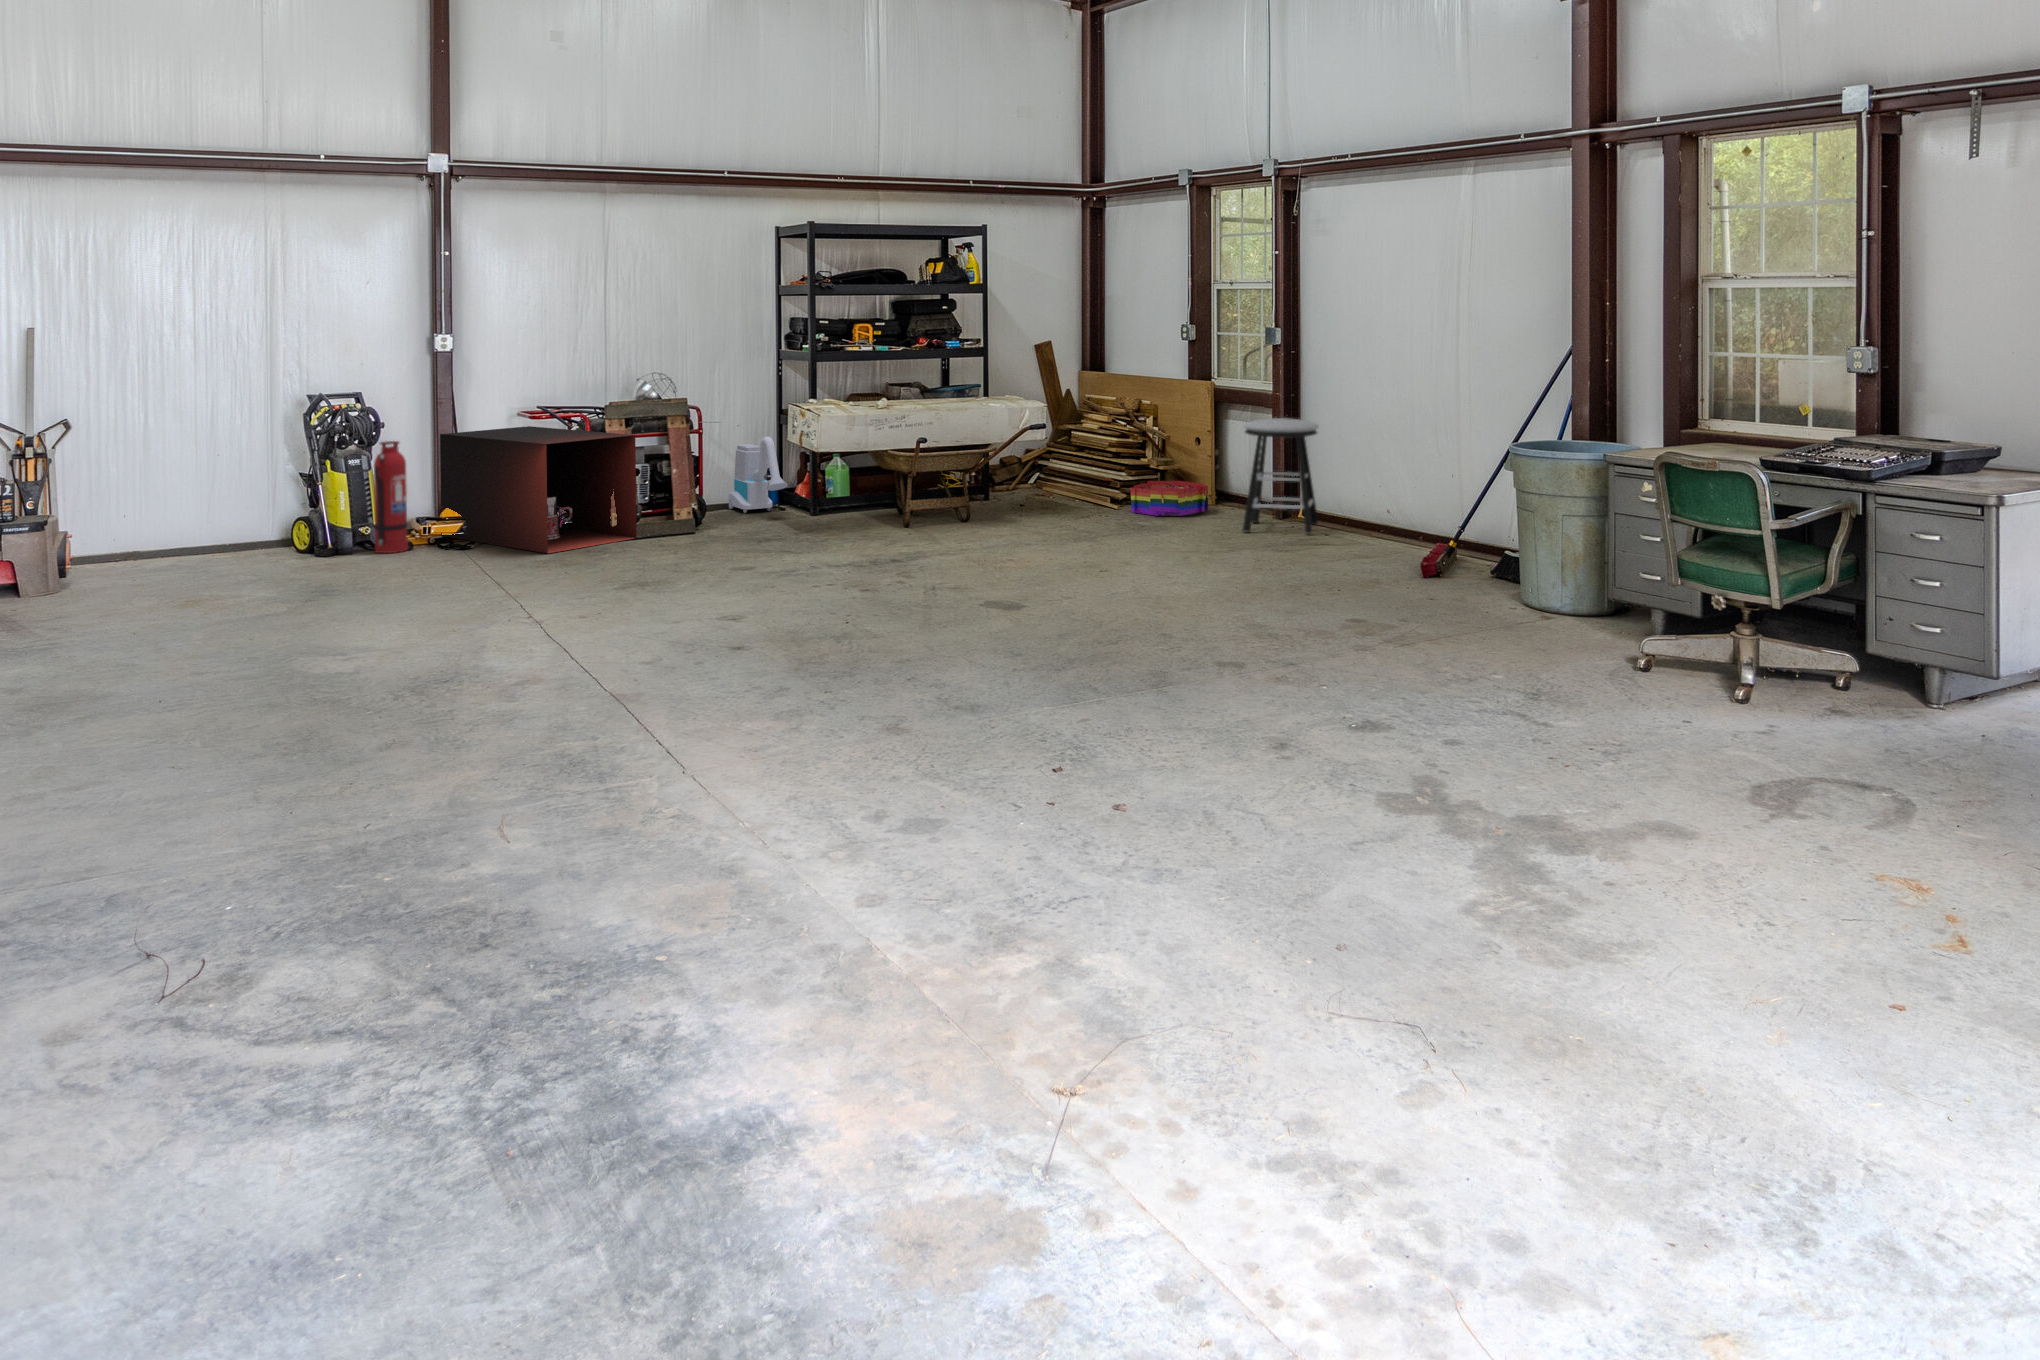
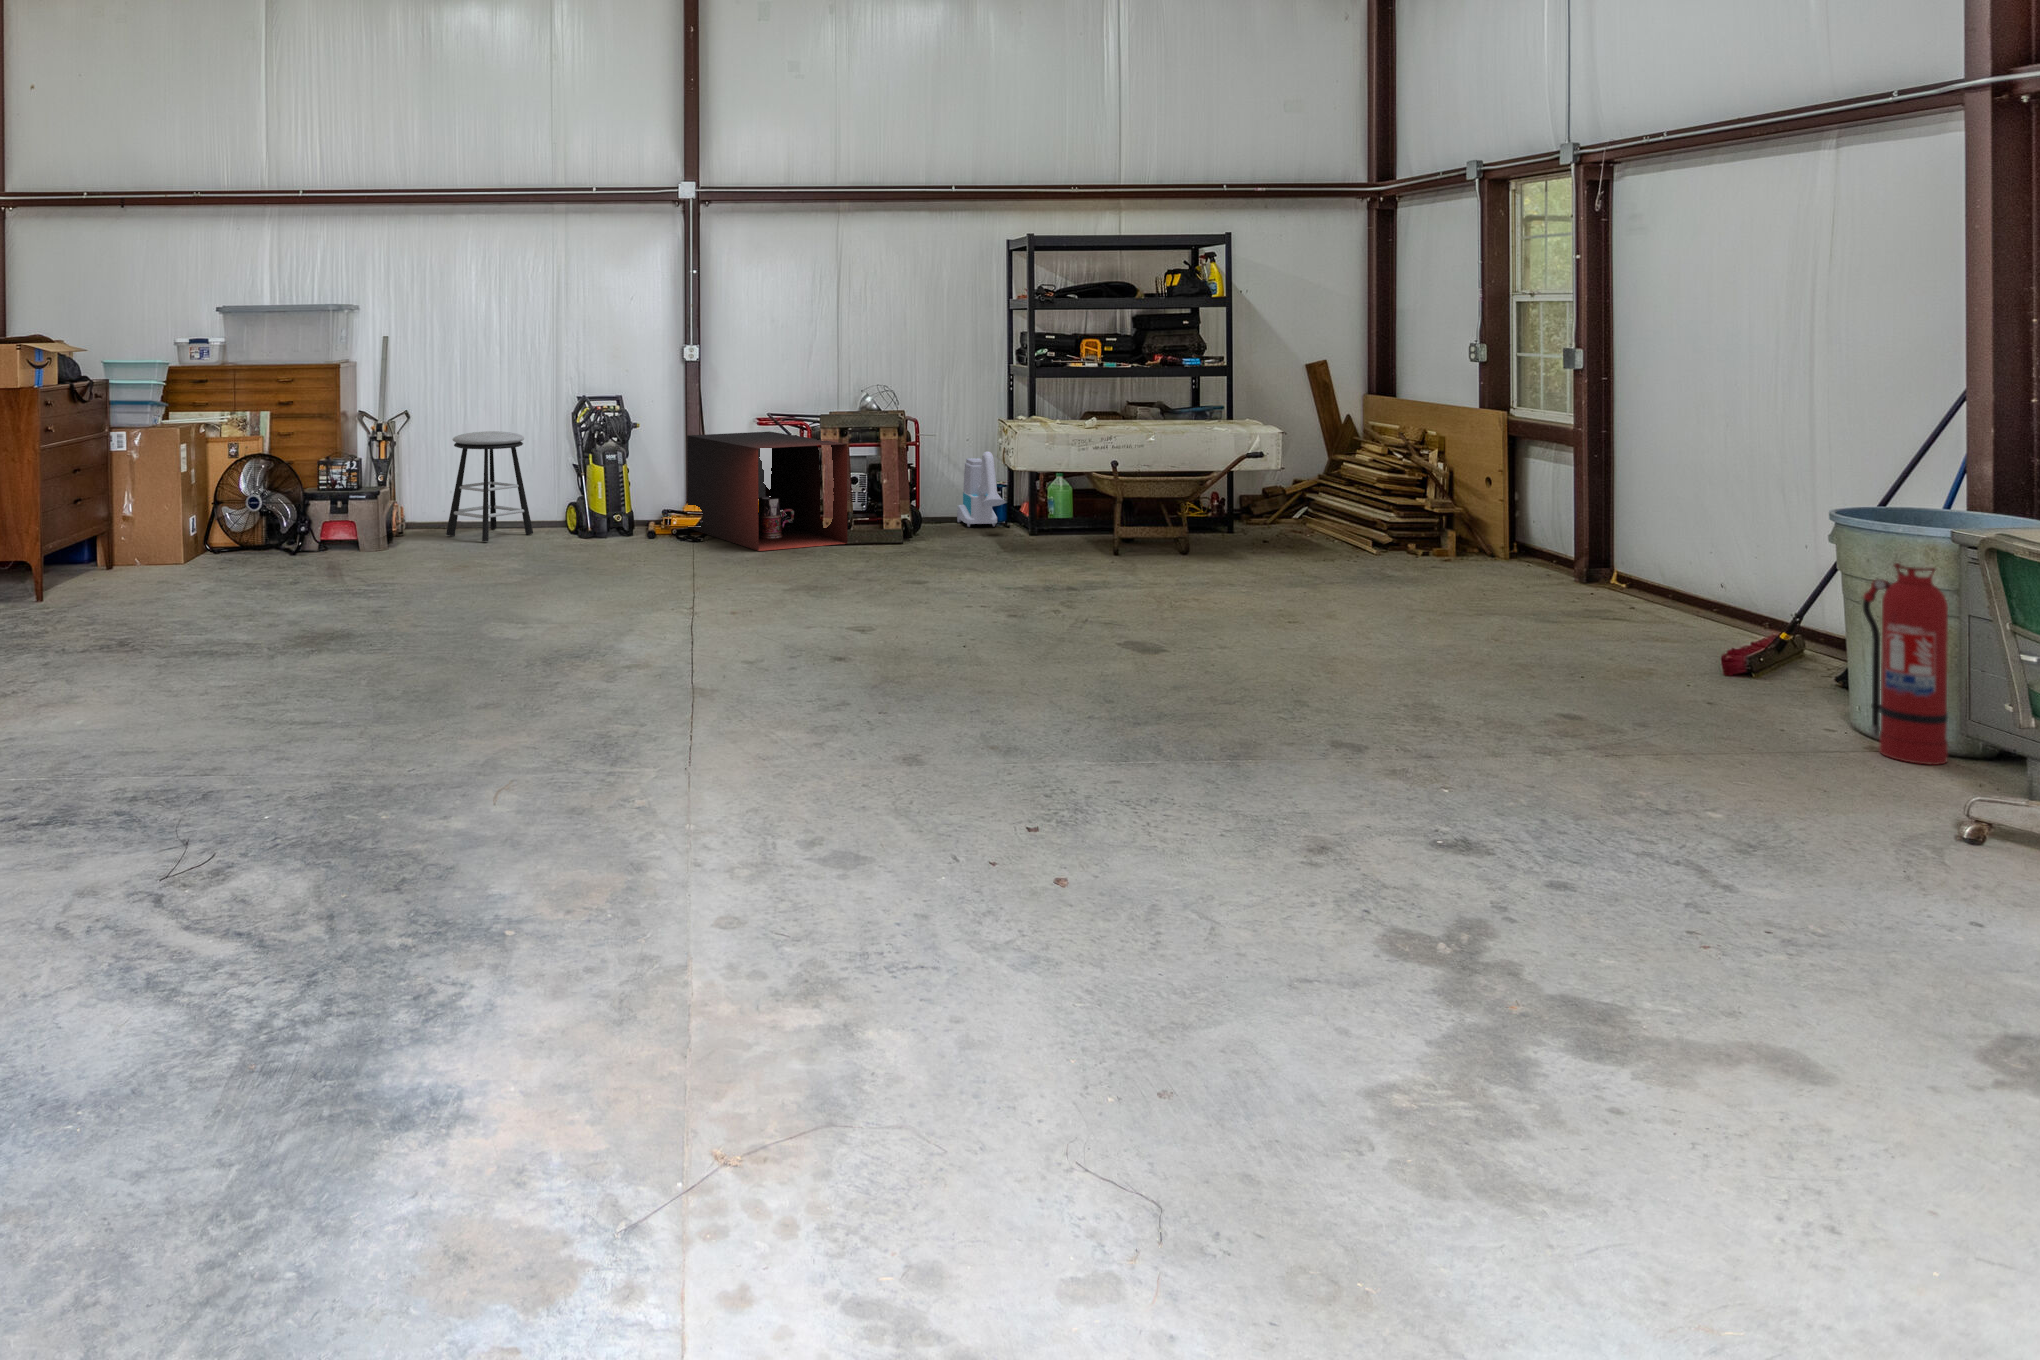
stool: present [1243,418,1319,534] -> present [446,431,533,541]
fire extinguisher: present [374,441,408,553] -> present [1863,563,1948,765]
storage bin: present [1131,481,1208,516] -> none [1391,523,1492,566]

